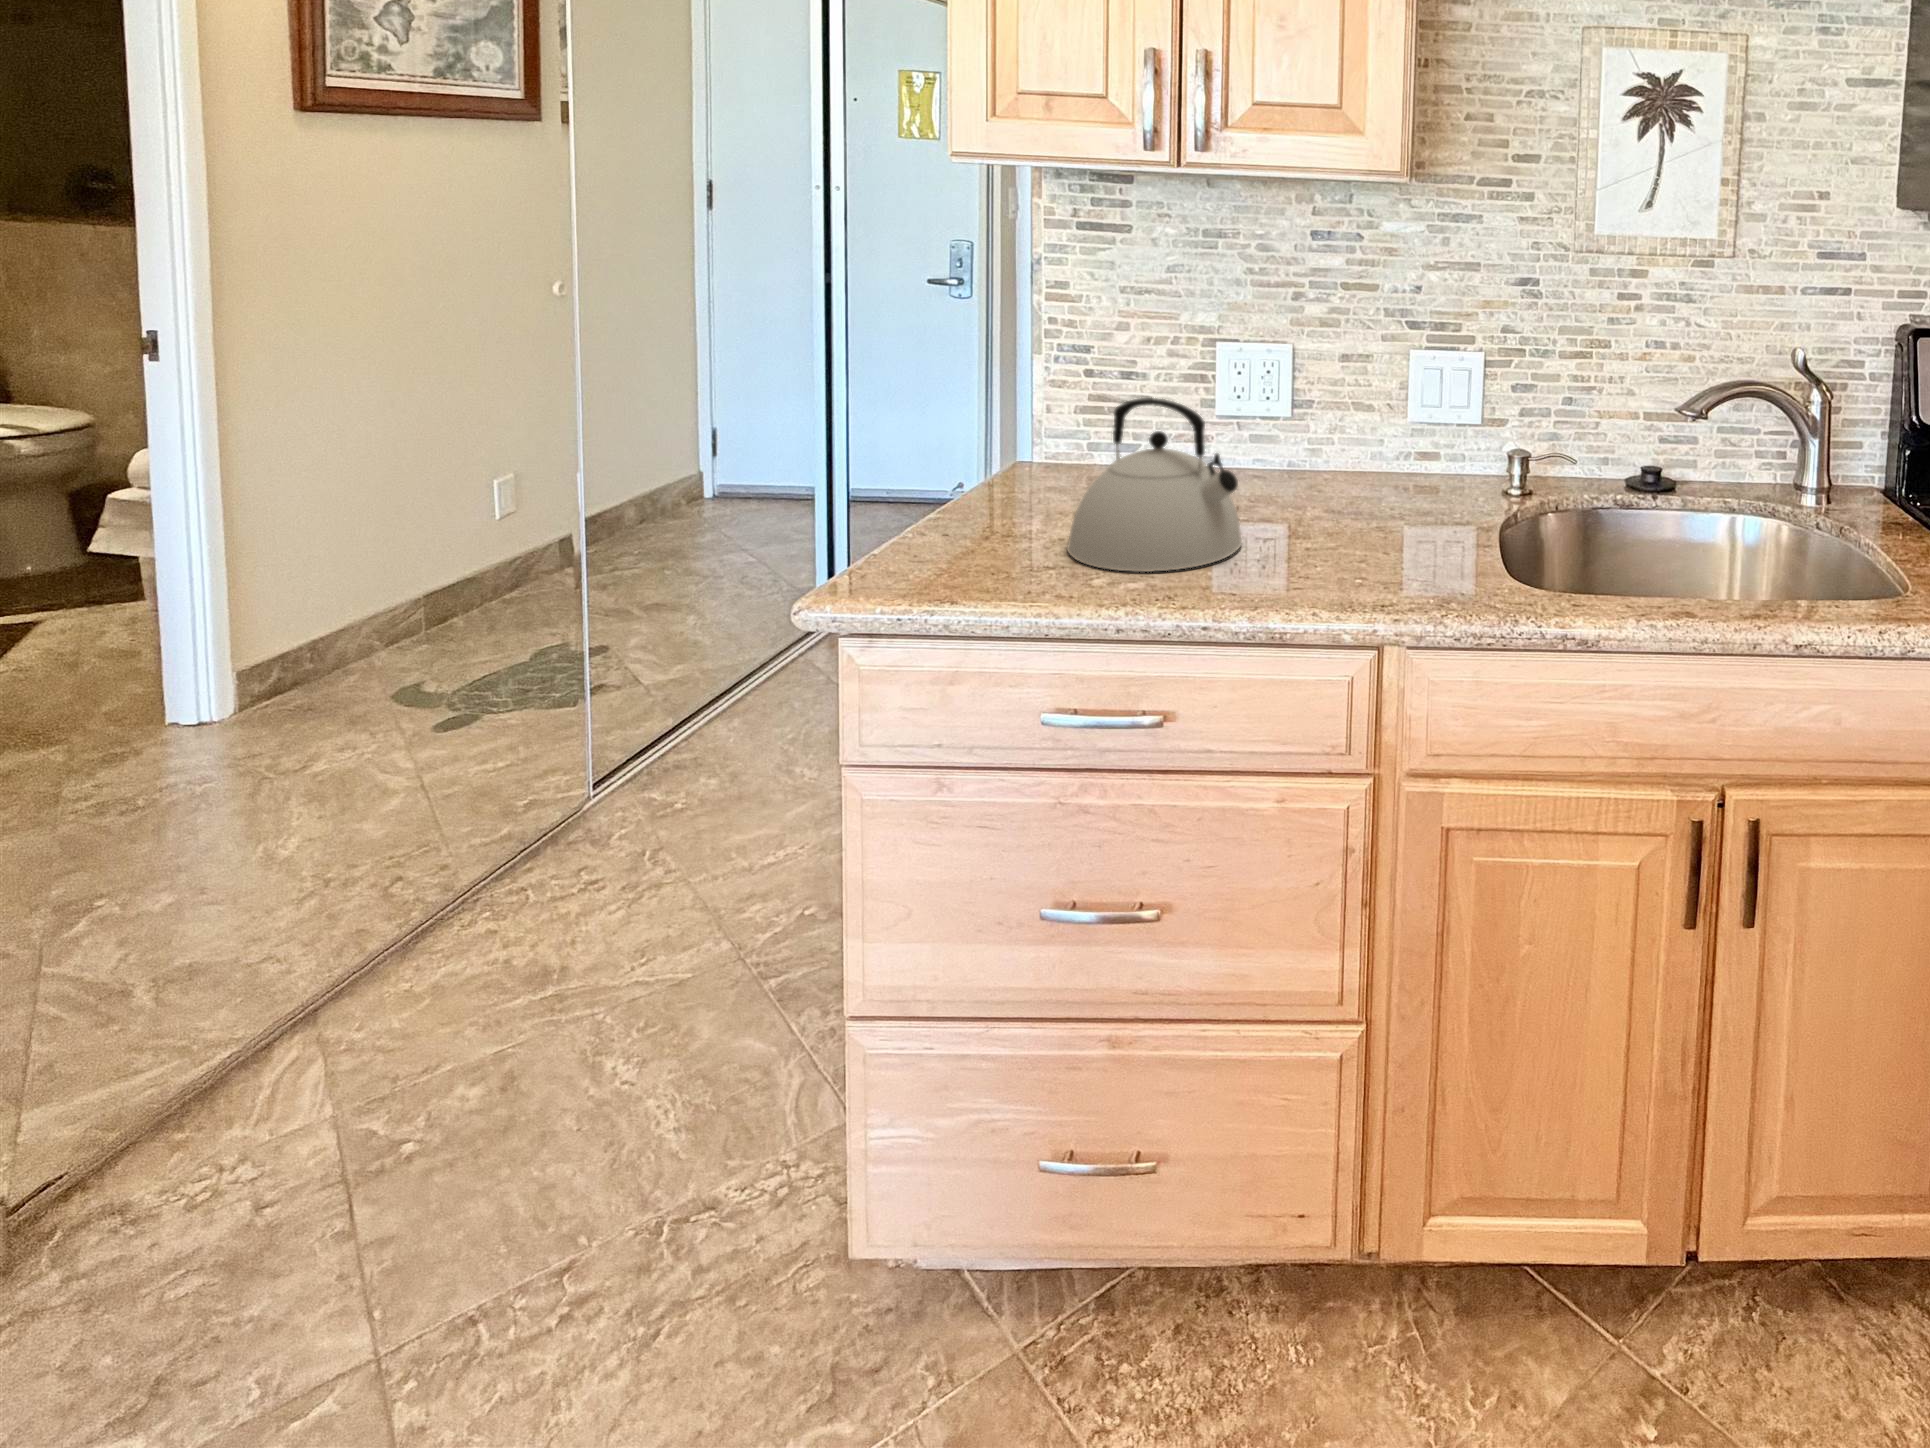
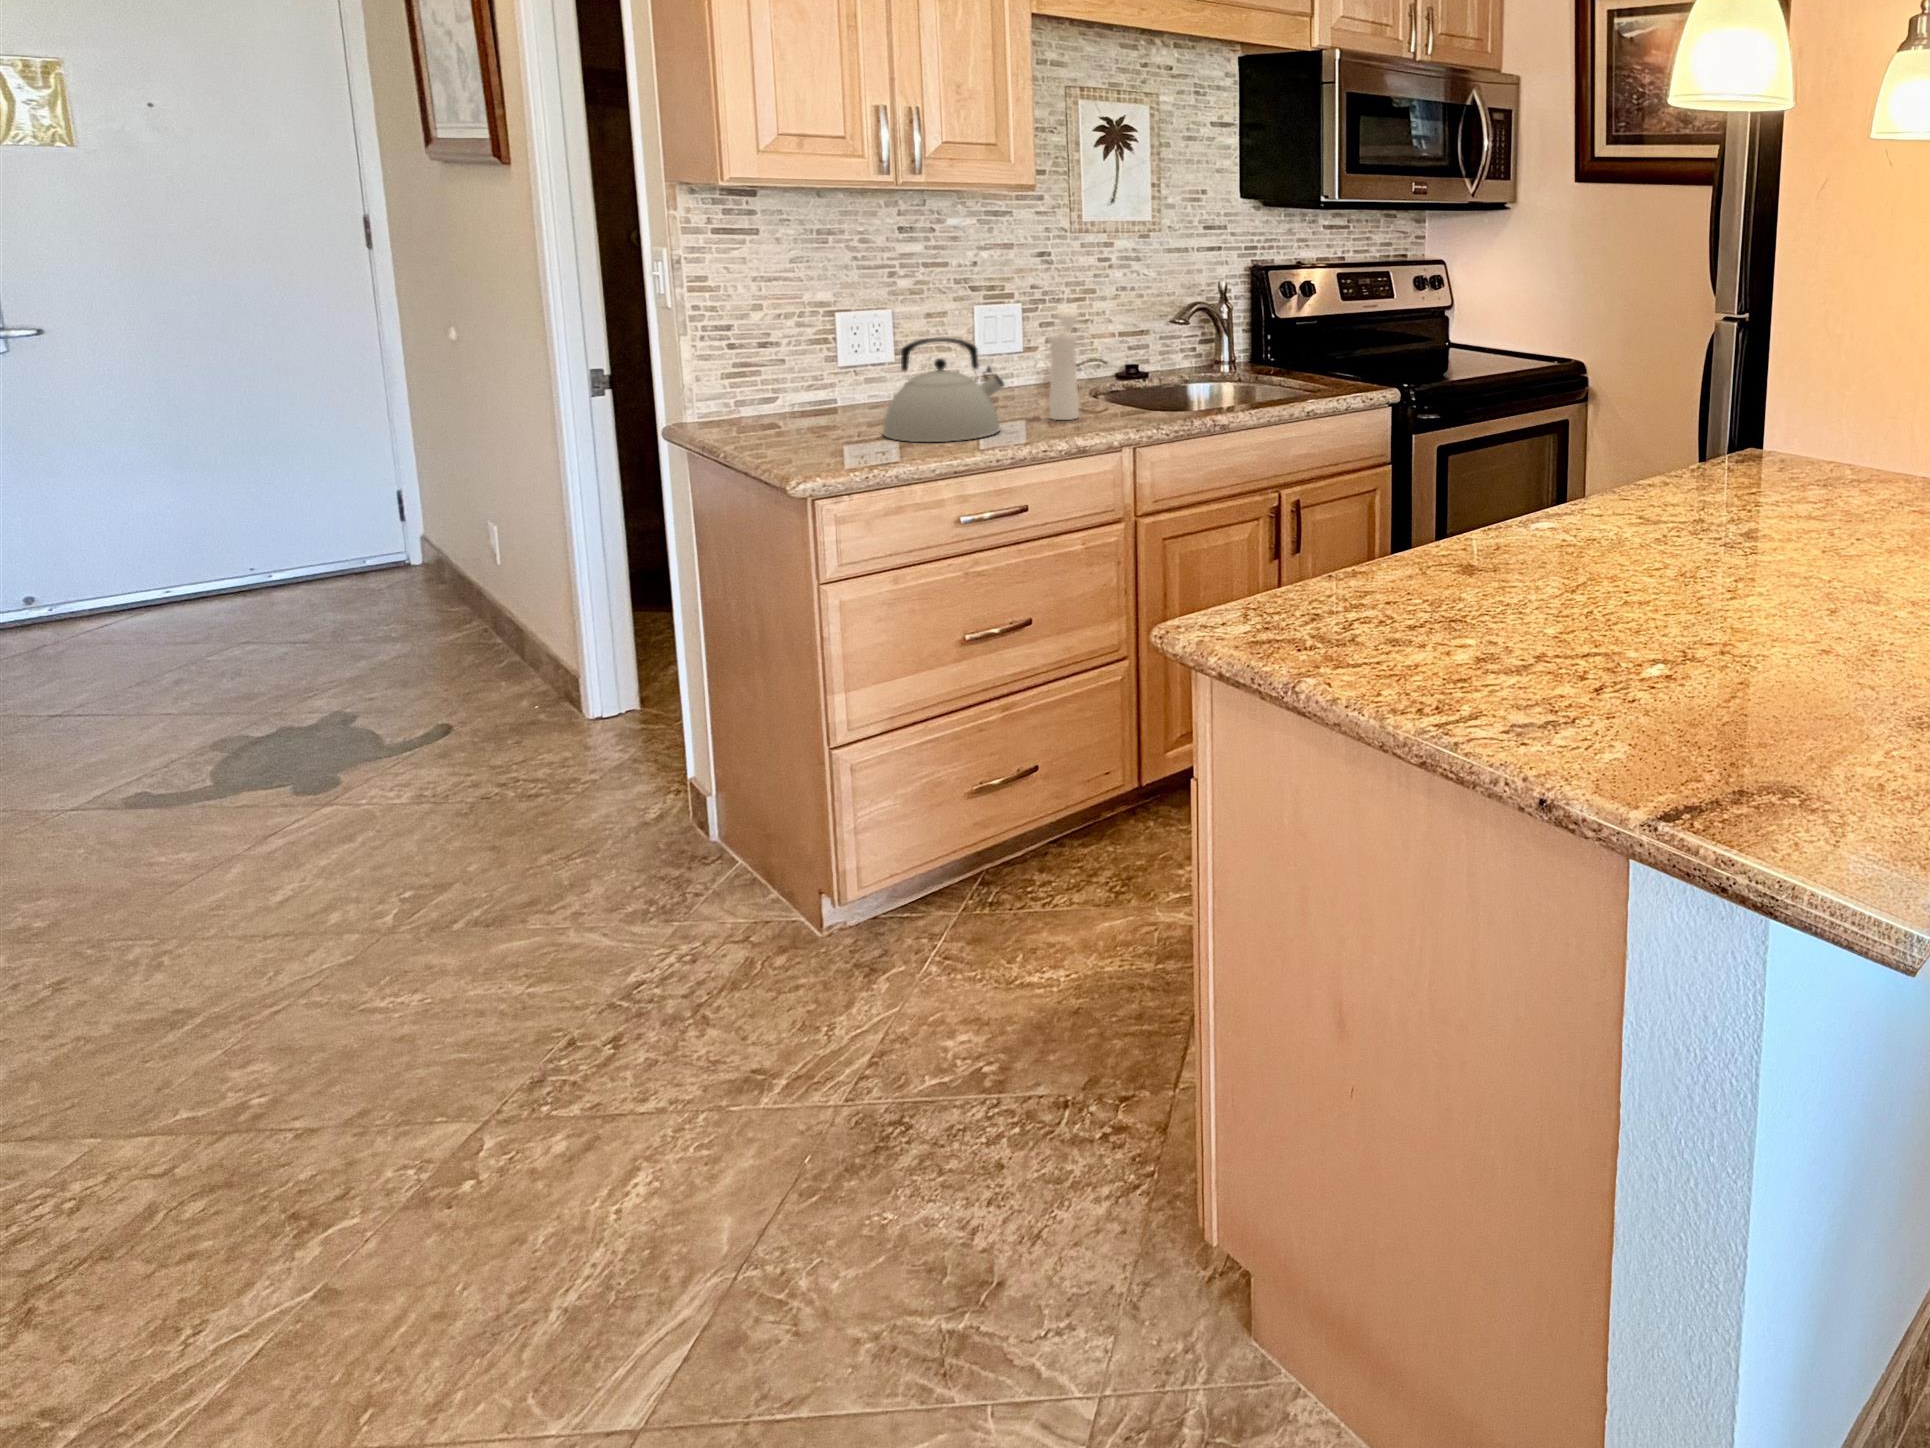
pepper mill: none [1344,372,1448,561] -> present [1048,309,1079,420]

